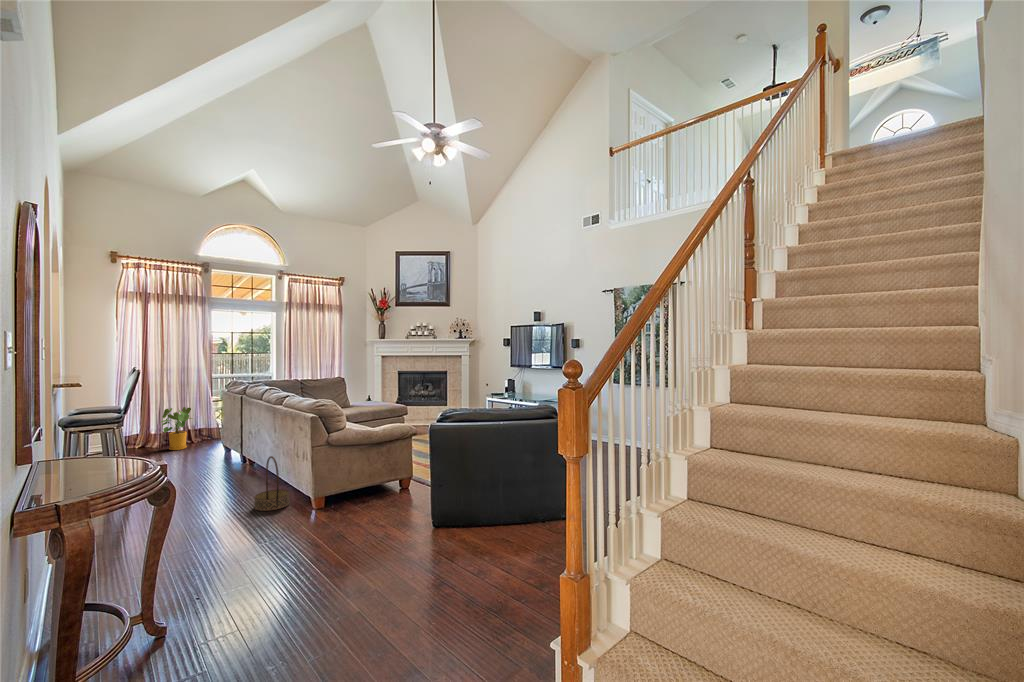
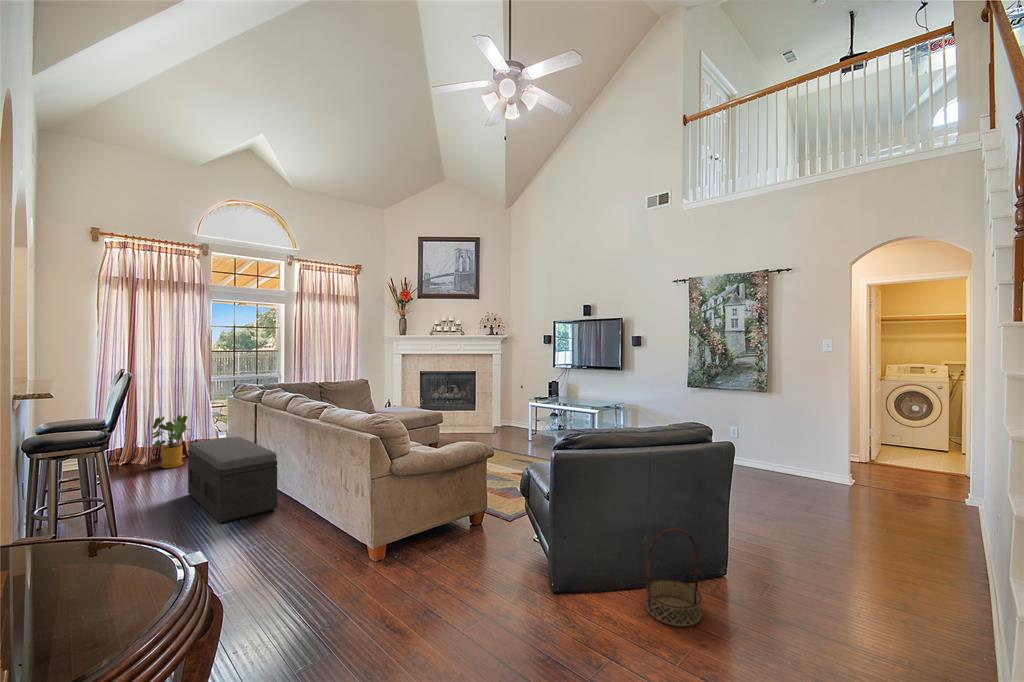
storage bench: none [187,423,254,486] -> present [188,437,277,523]
basket: present [255,456,289,511] -> present [646,528,701,627]

